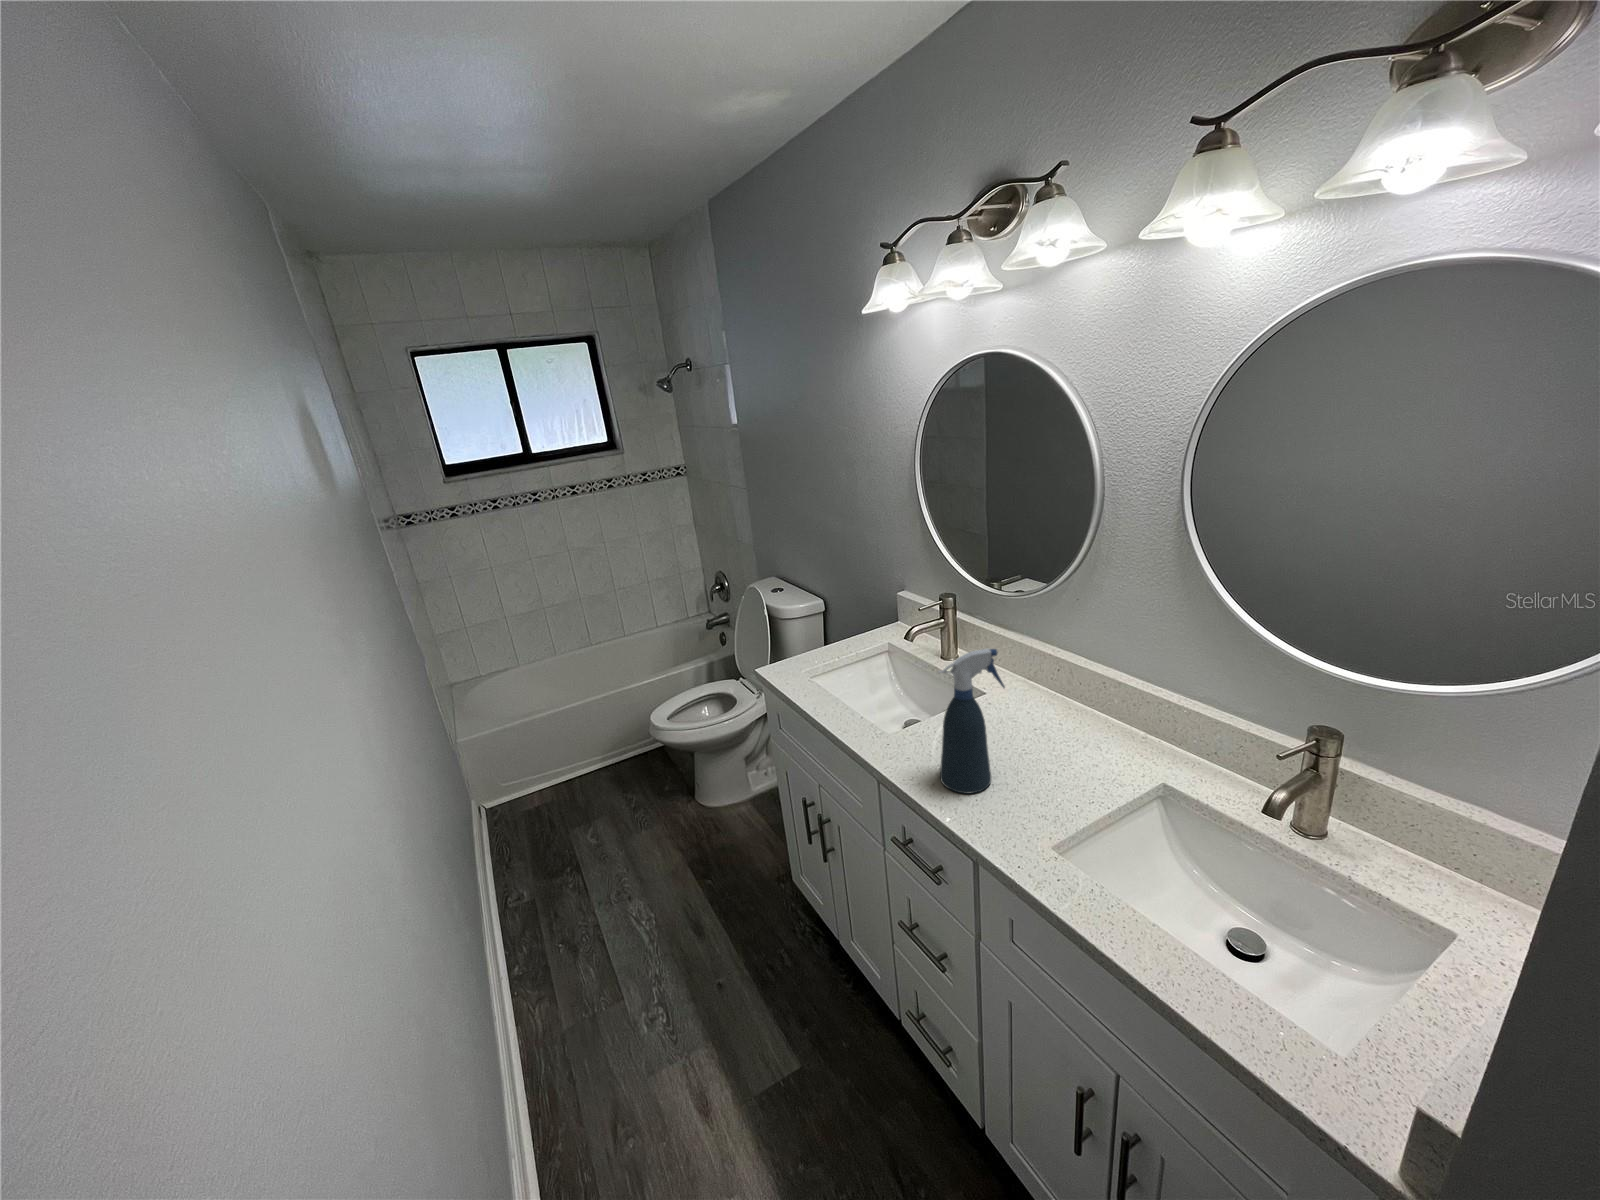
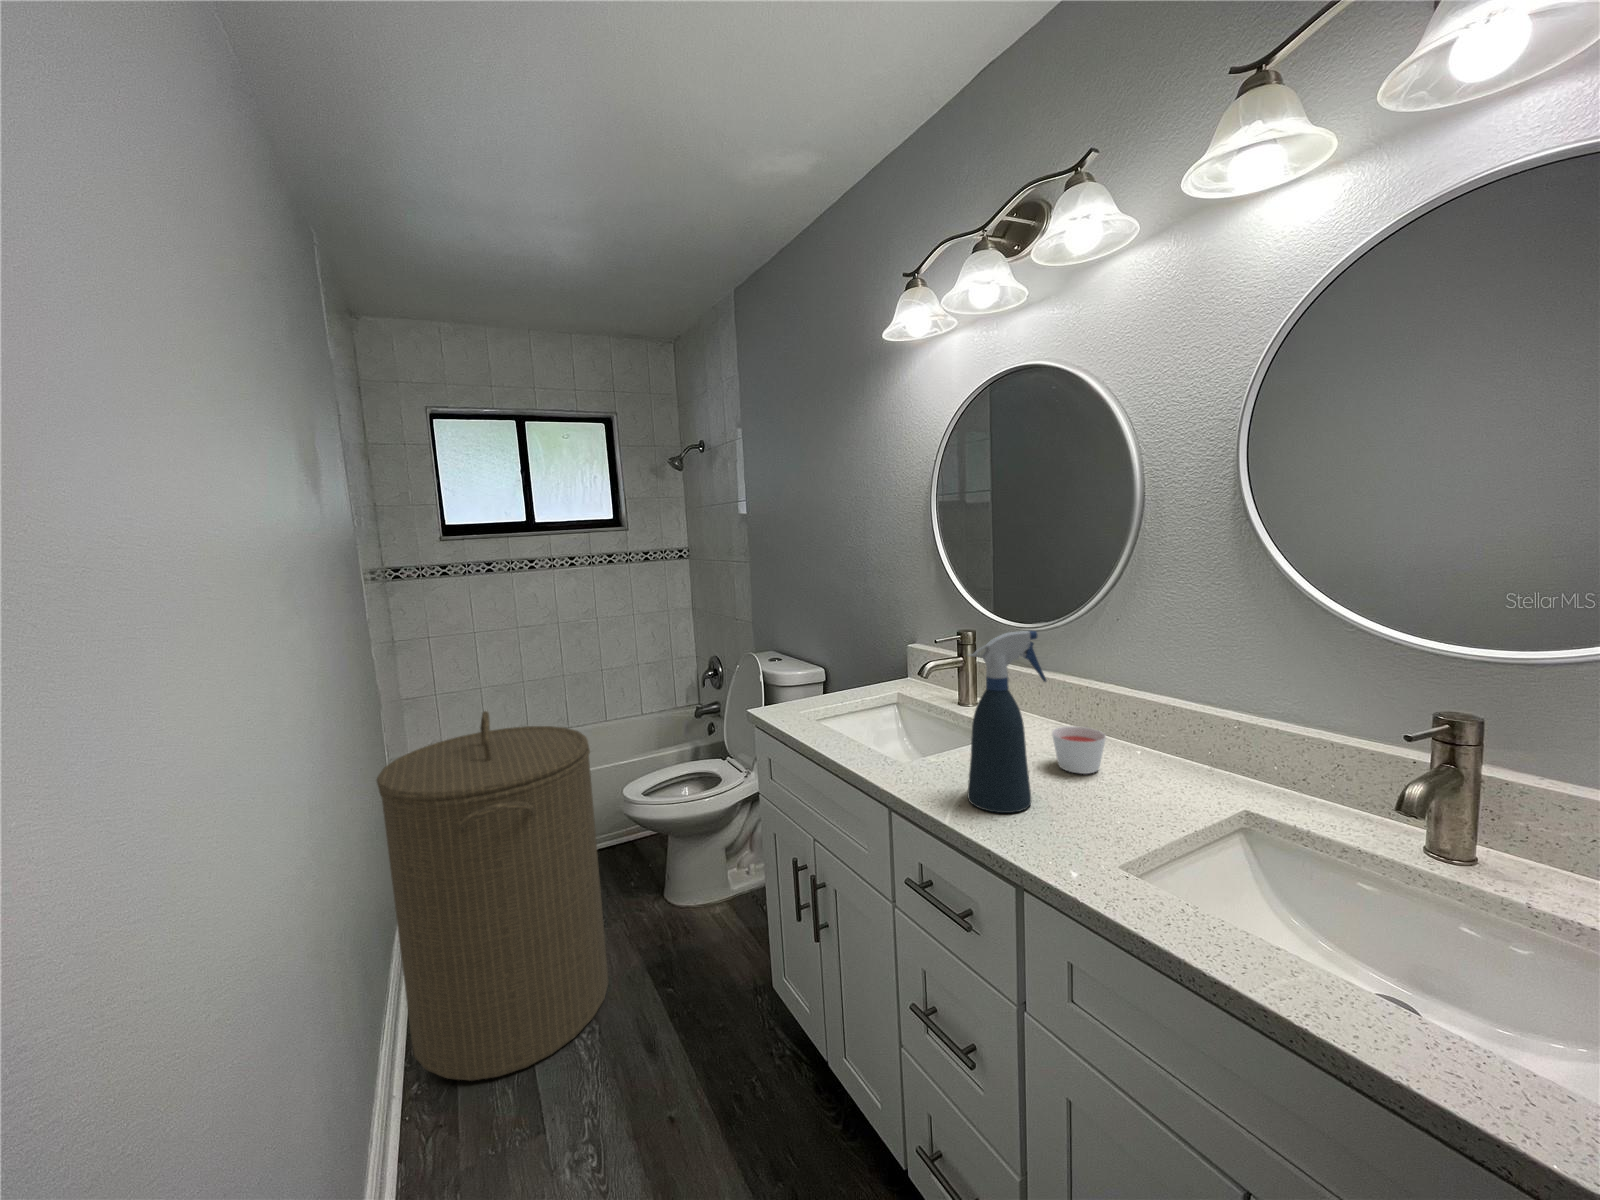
laundry hamper: none [442,677,658,961] -> present [377,711,608,1081]
candle: none [1014,703,1058,746] -> present [1052,726,1106,774]

